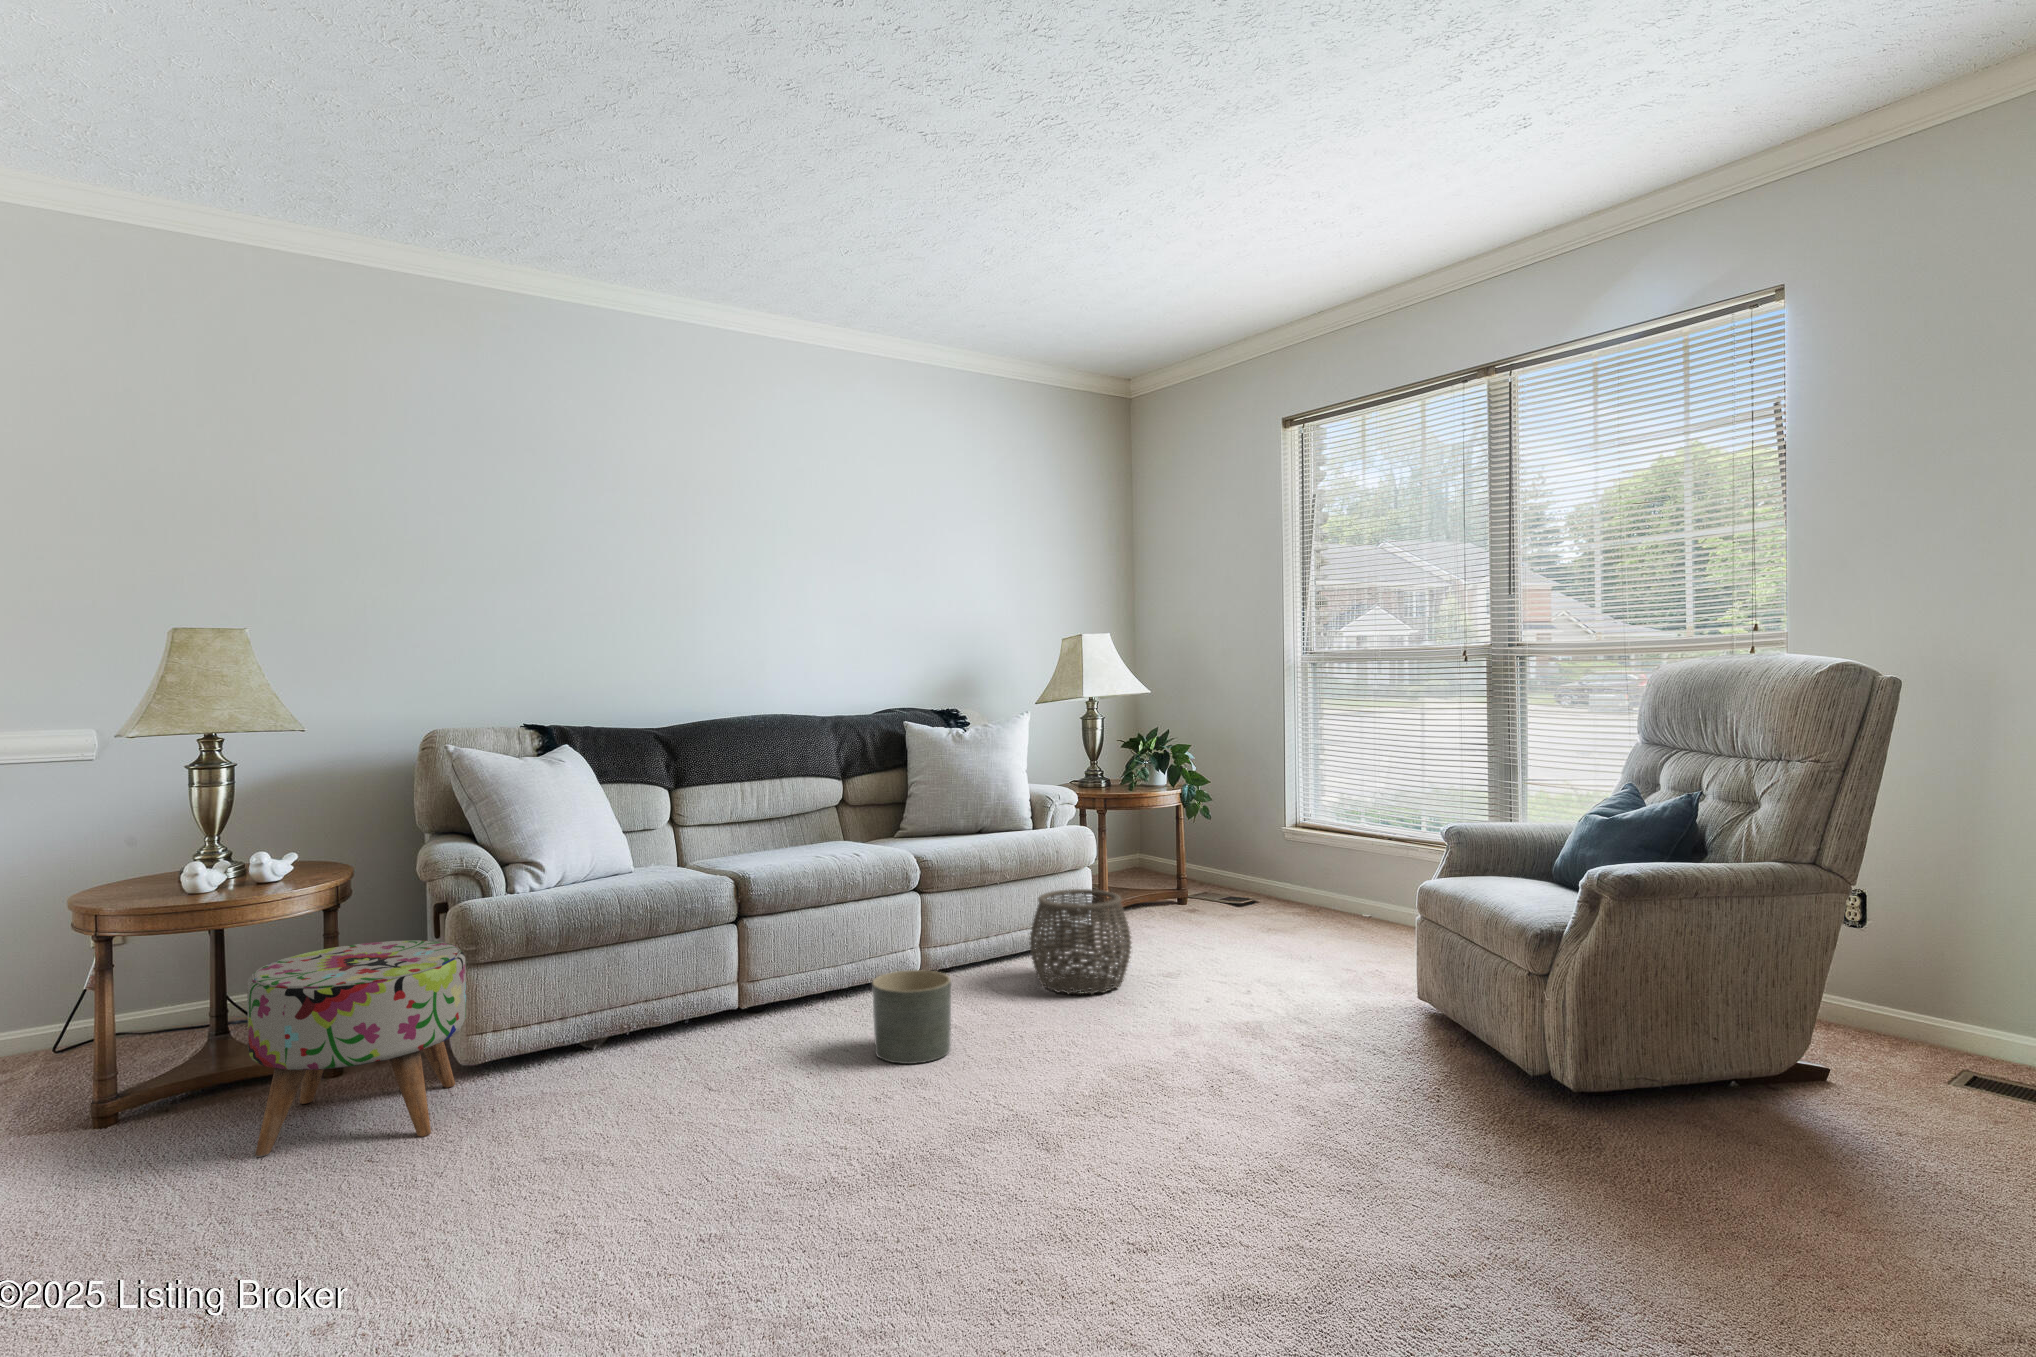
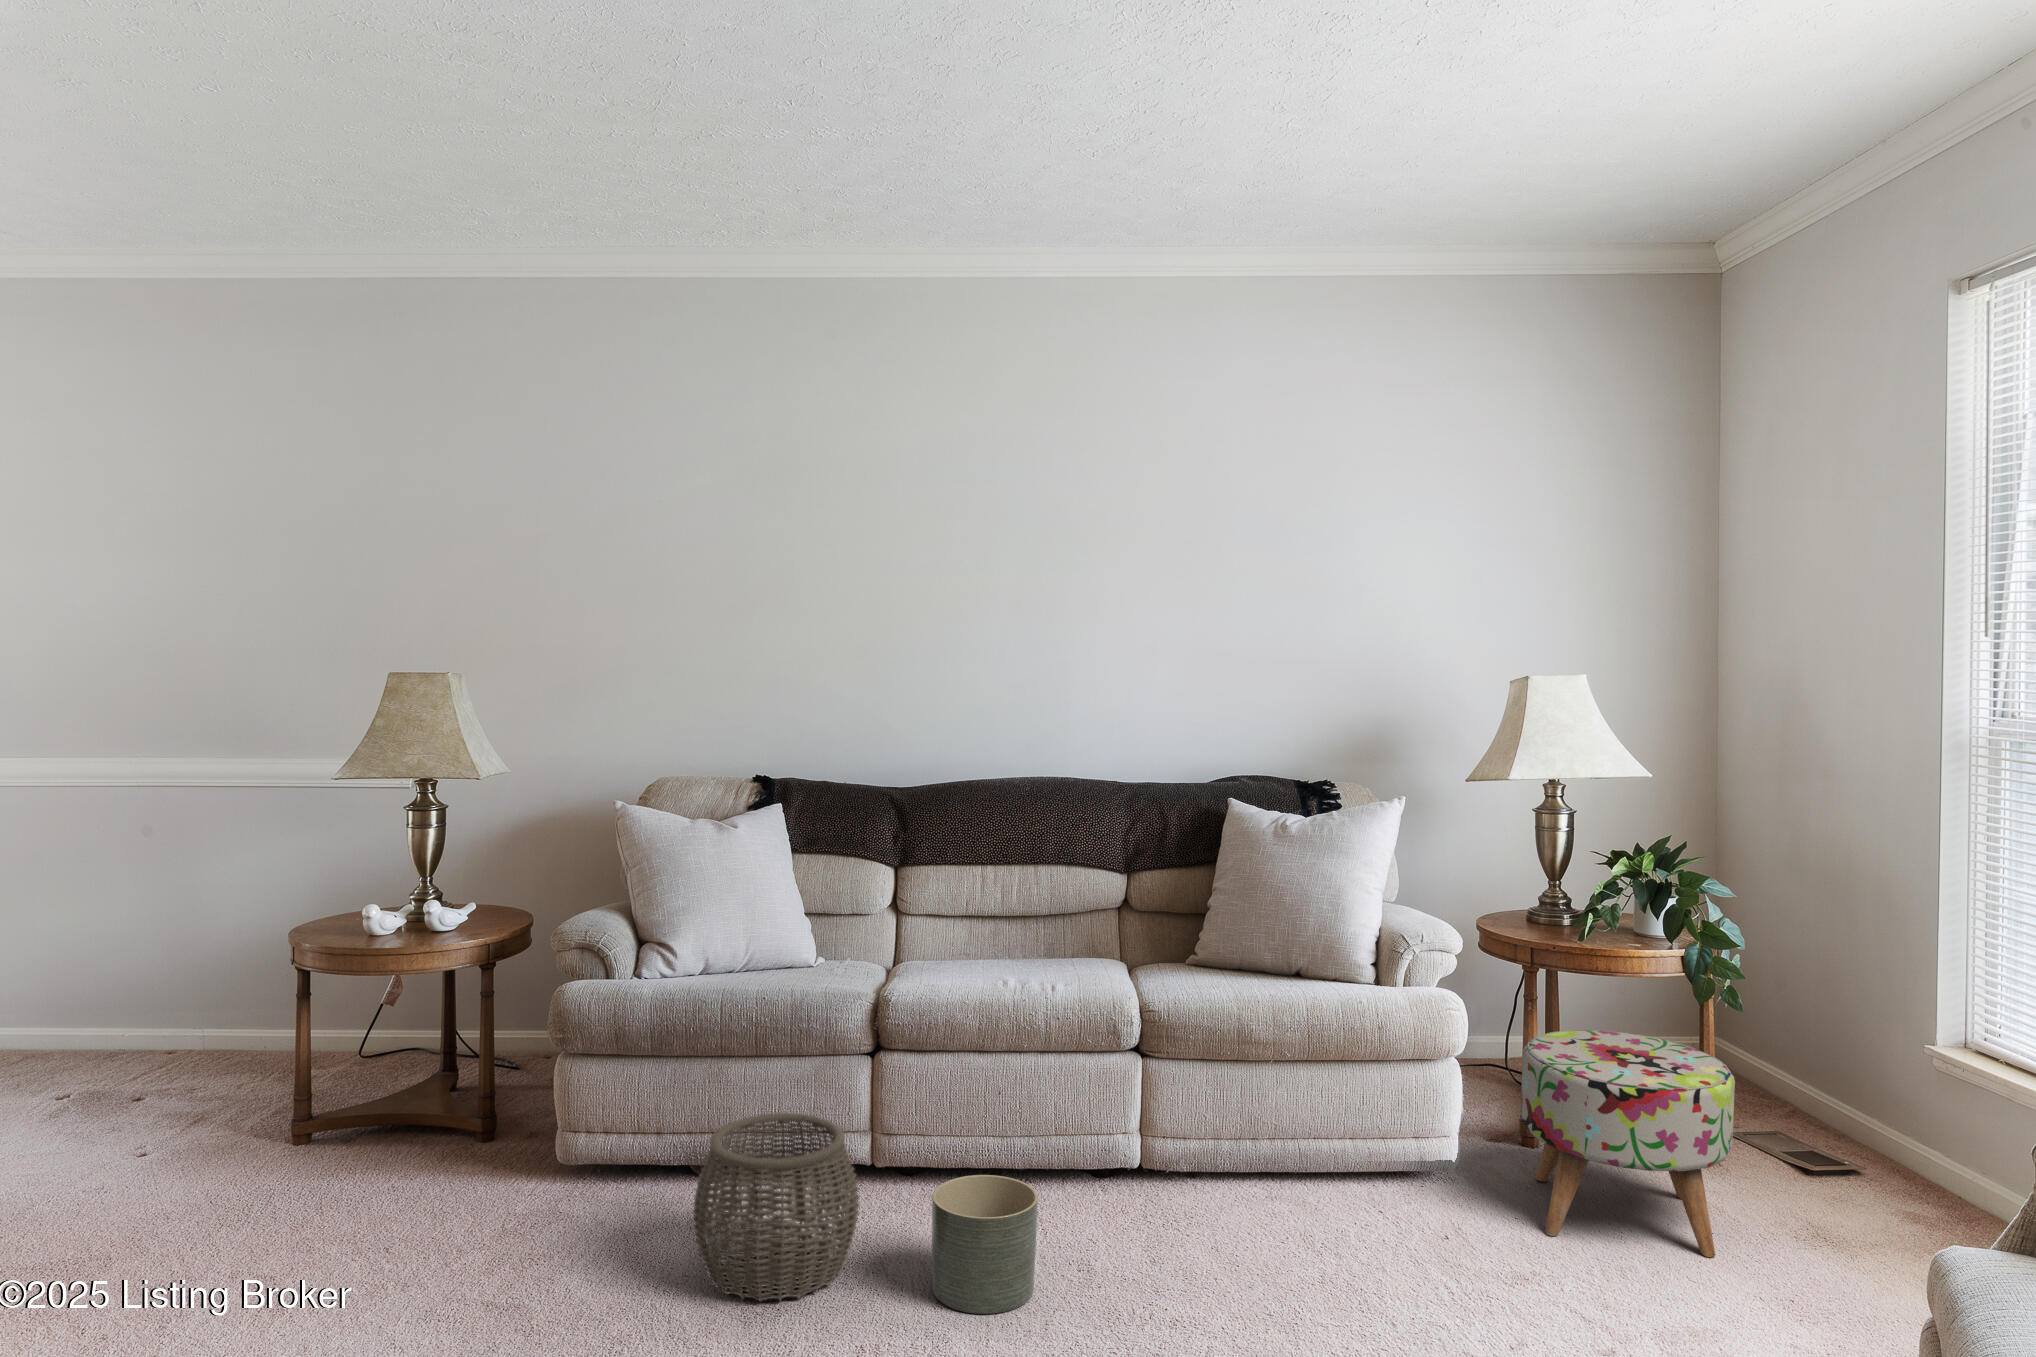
woven basket: present [1030,889,1132,994] -> present [692,1113,860,1302]
ottoman: present [247,940,466,1157] -> present [1521,1030,1735,1257]

